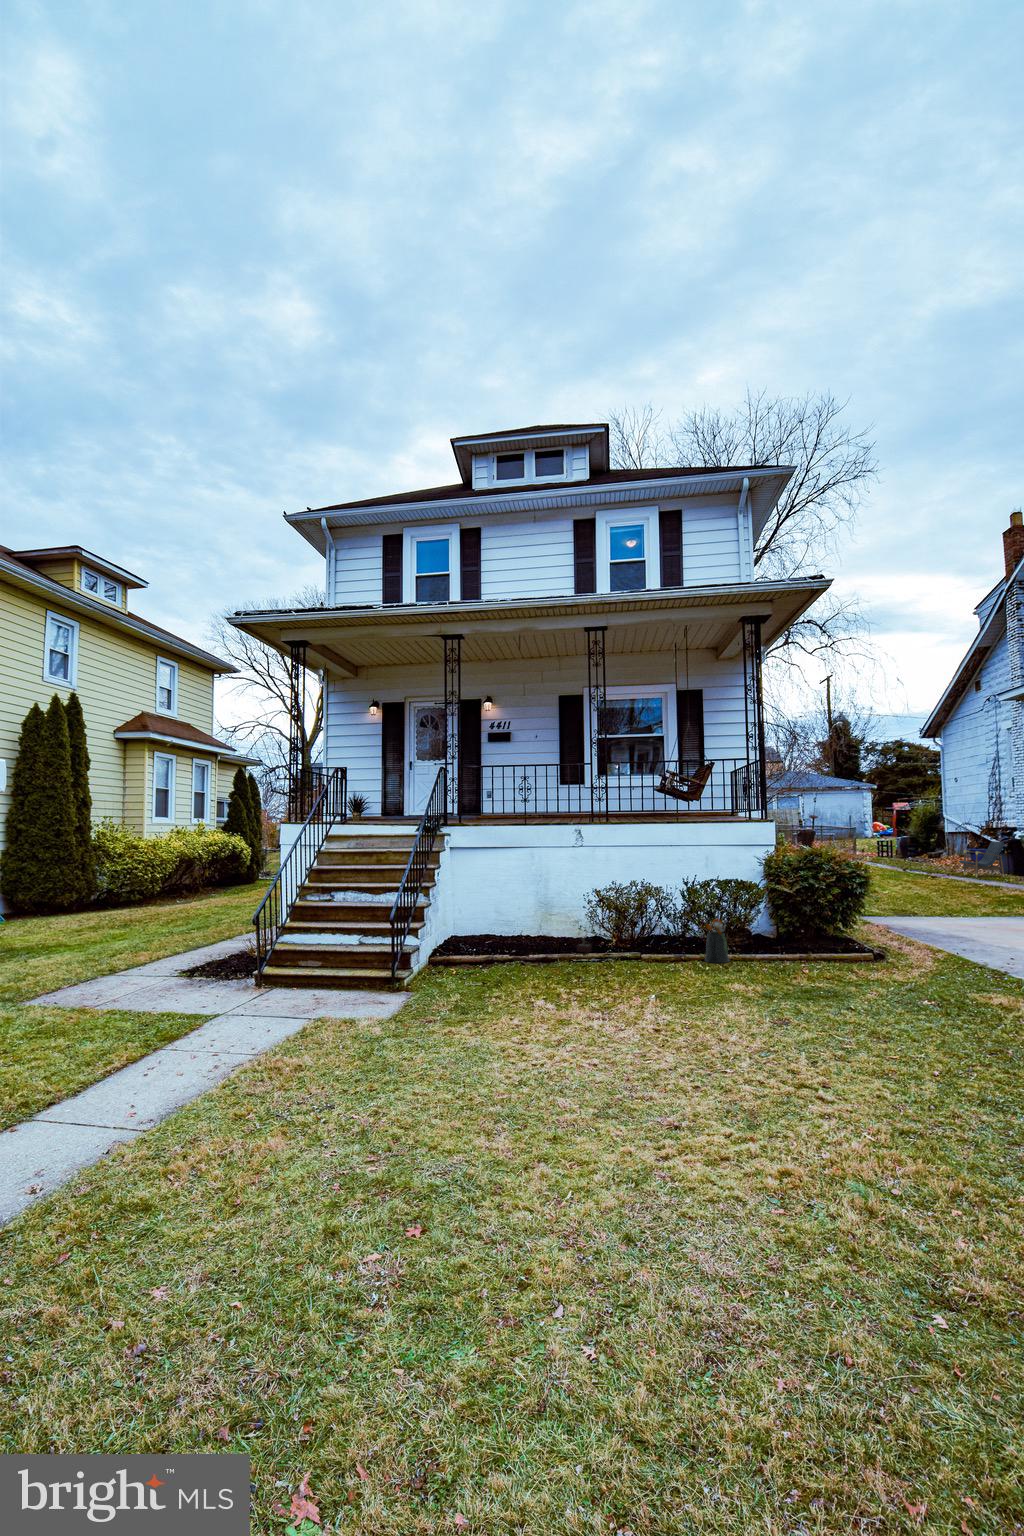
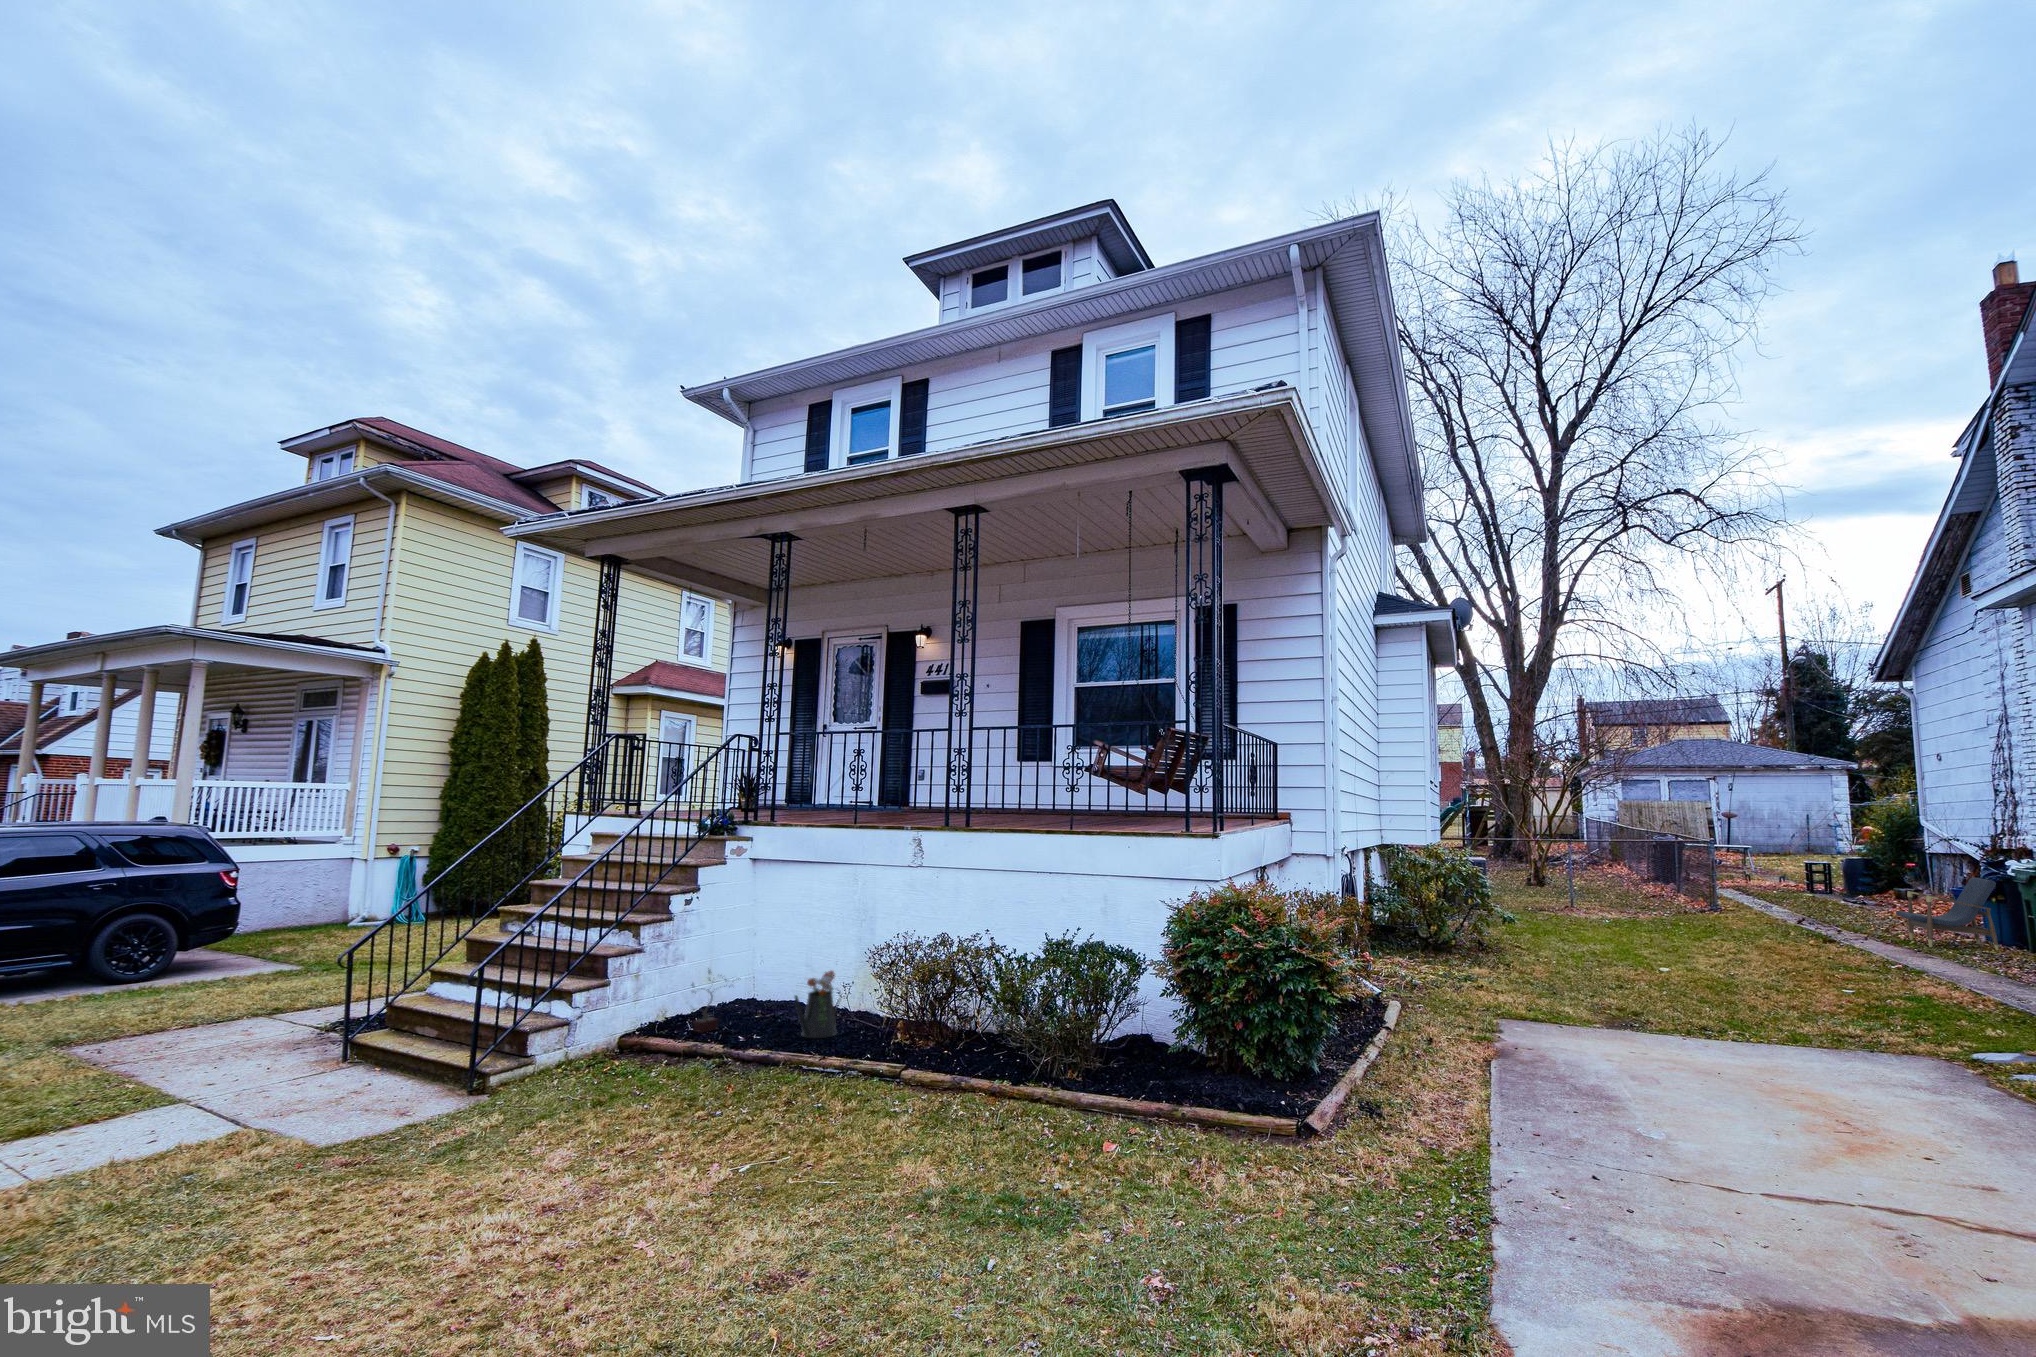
potted plant: present [573,915,592,953] -> present [692,970,739,1033]
watering can: present [705,918,729,963] -> present [795,971,839,1038]

